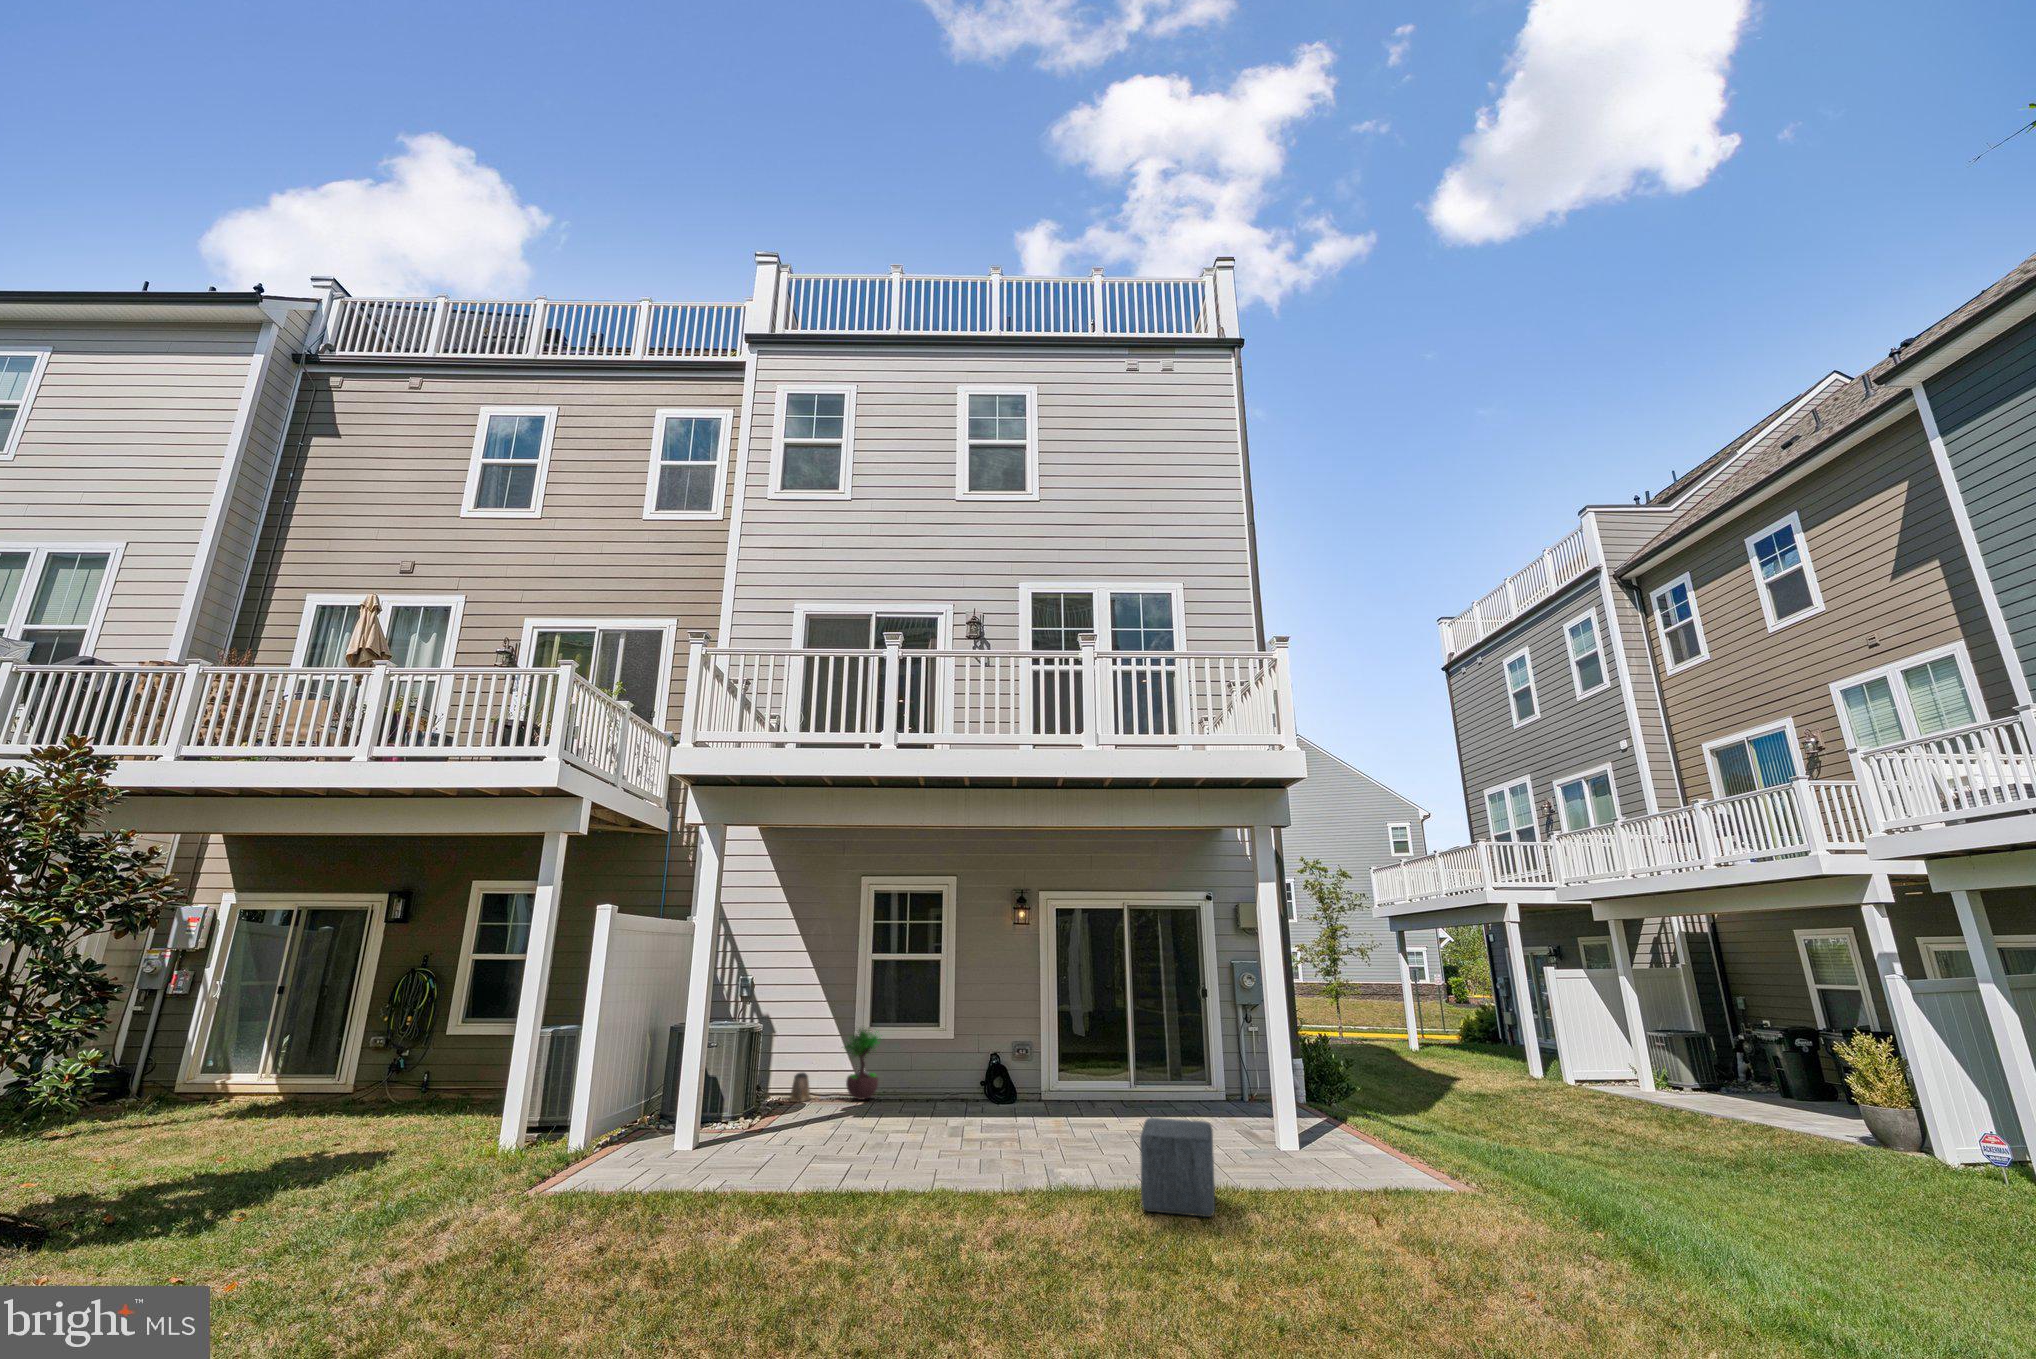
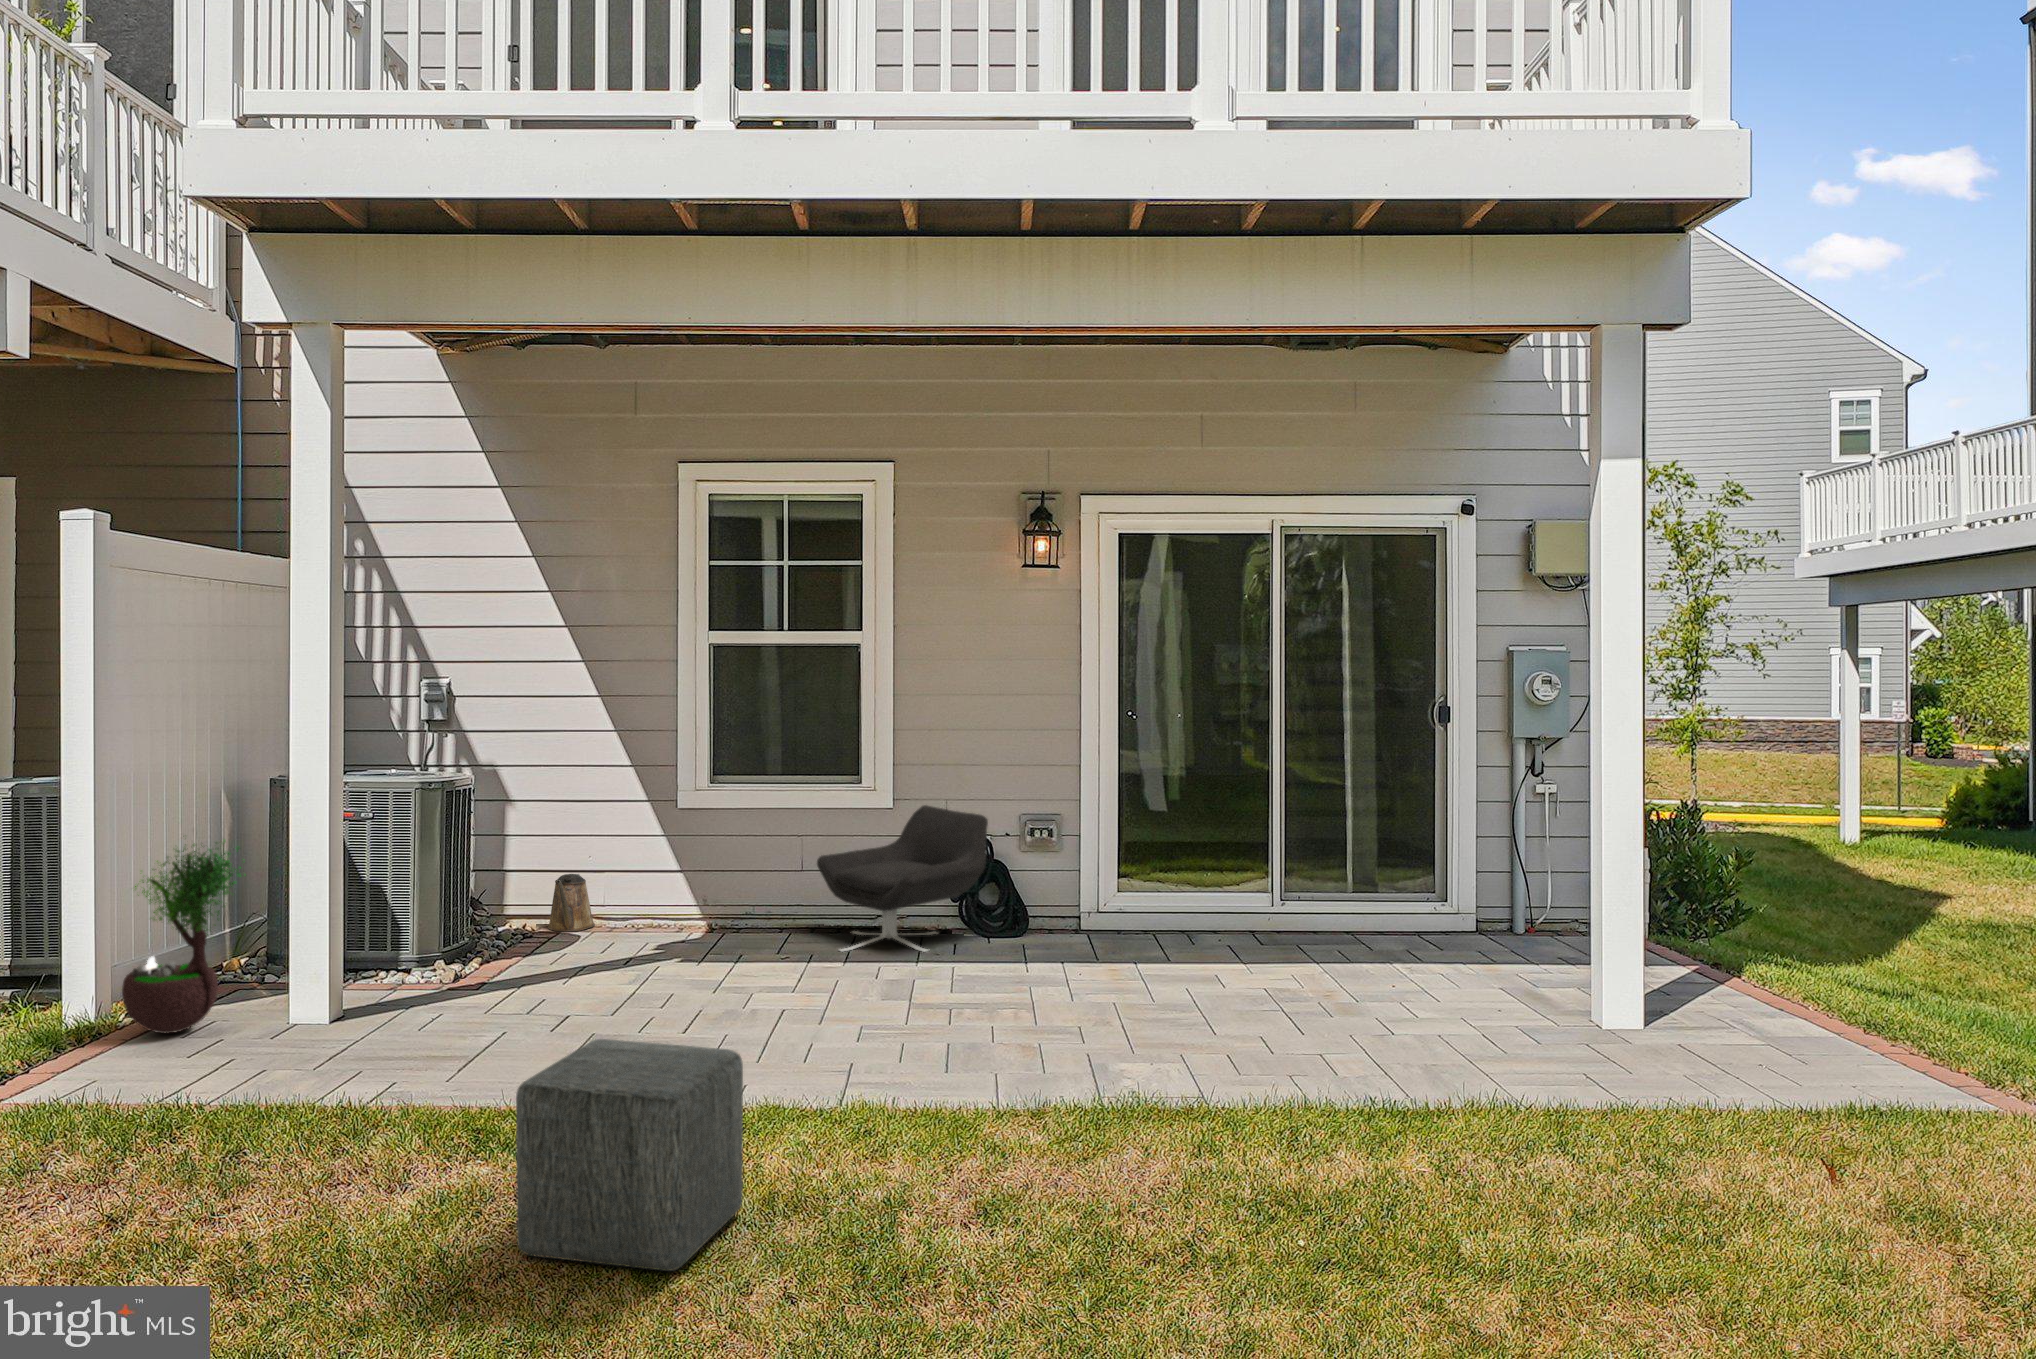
potted tree: present [845,1027,881,1100] -> present [122,843,241,1034]
lounge chair: none [917,1037,997,1112] -> present [817,805,988,952]
ottoman: present [1140,1118,1215,1217] -> present [516,1039,743,1271]

